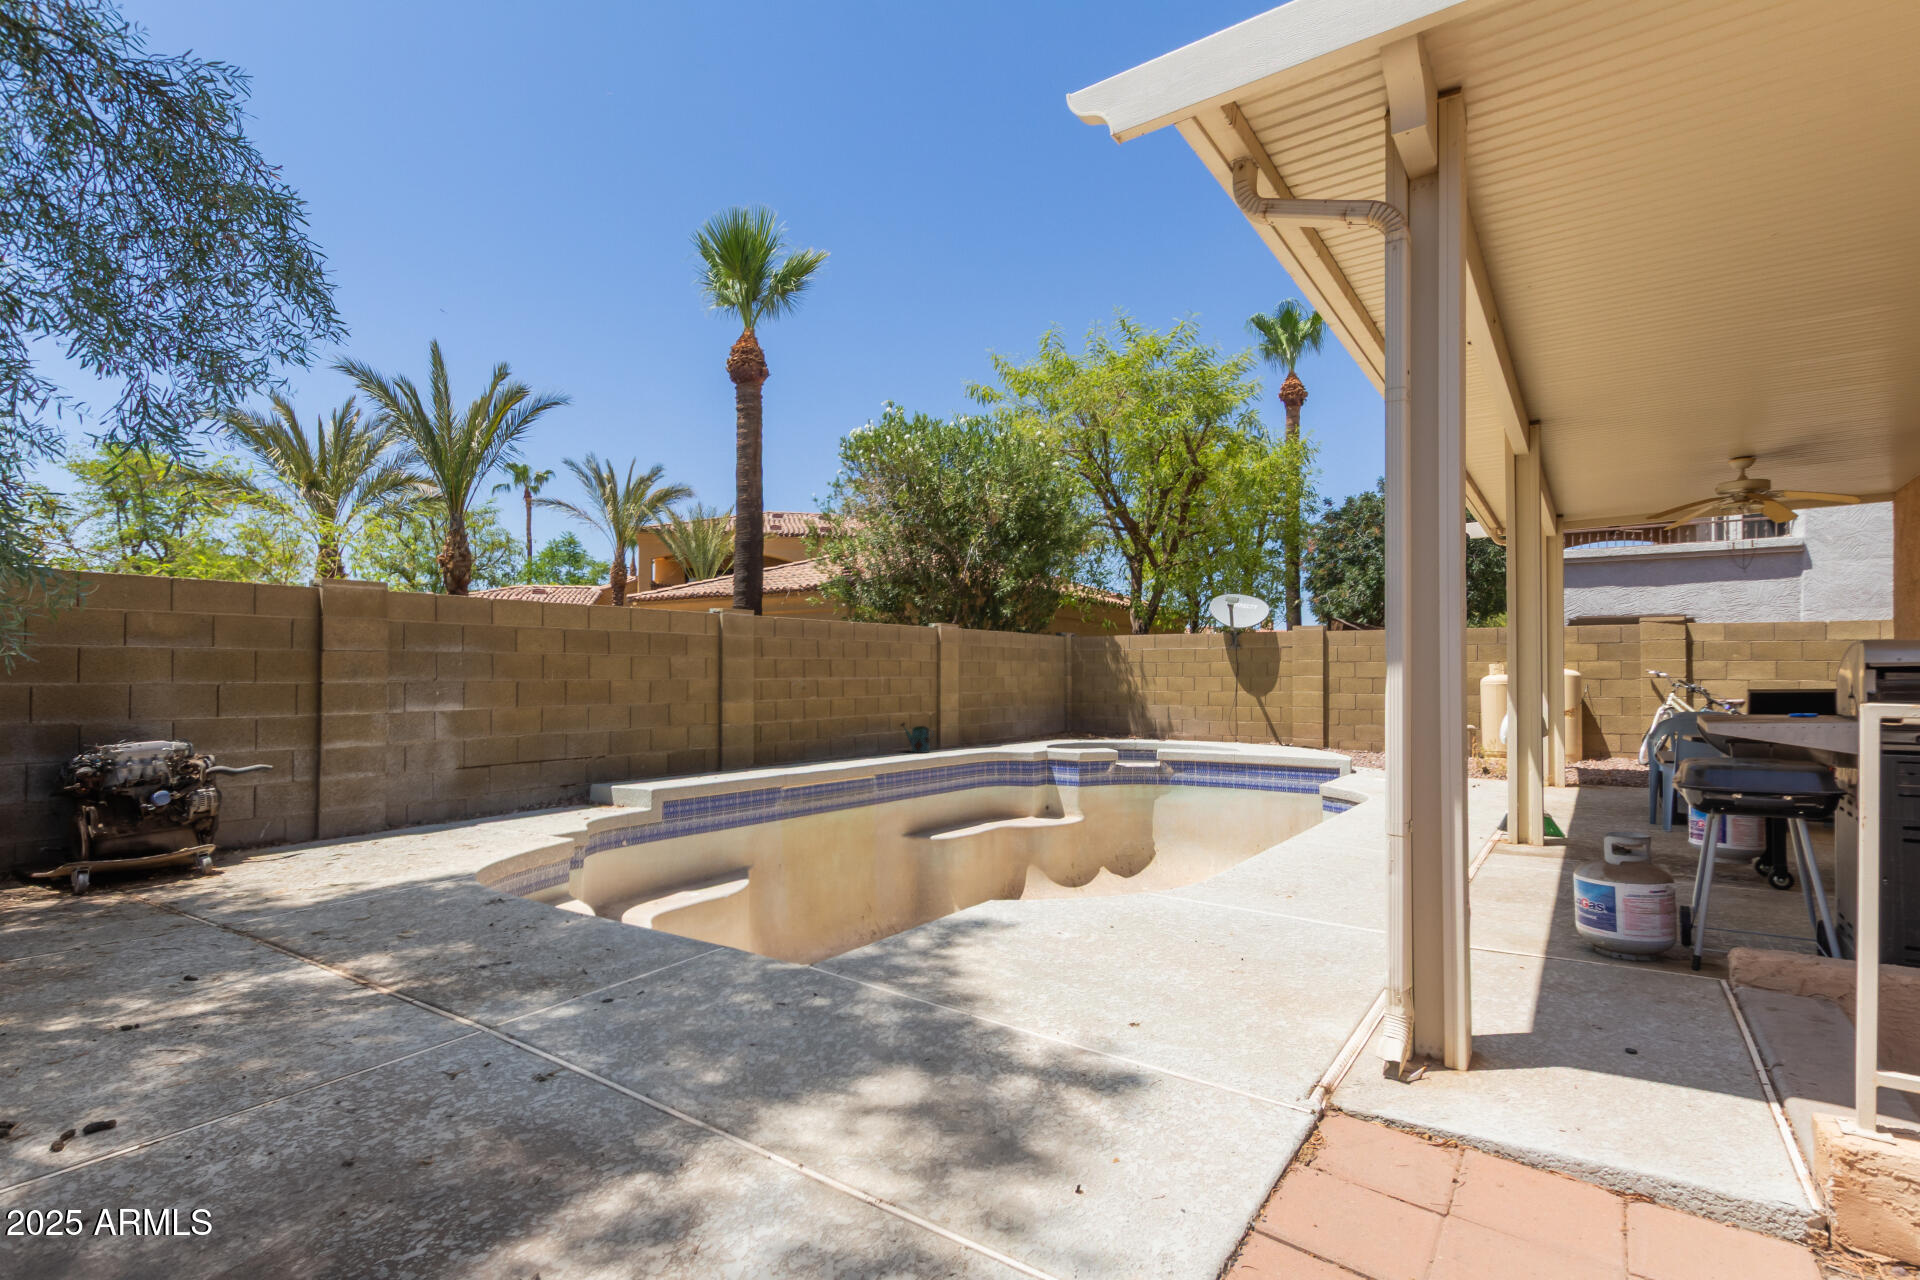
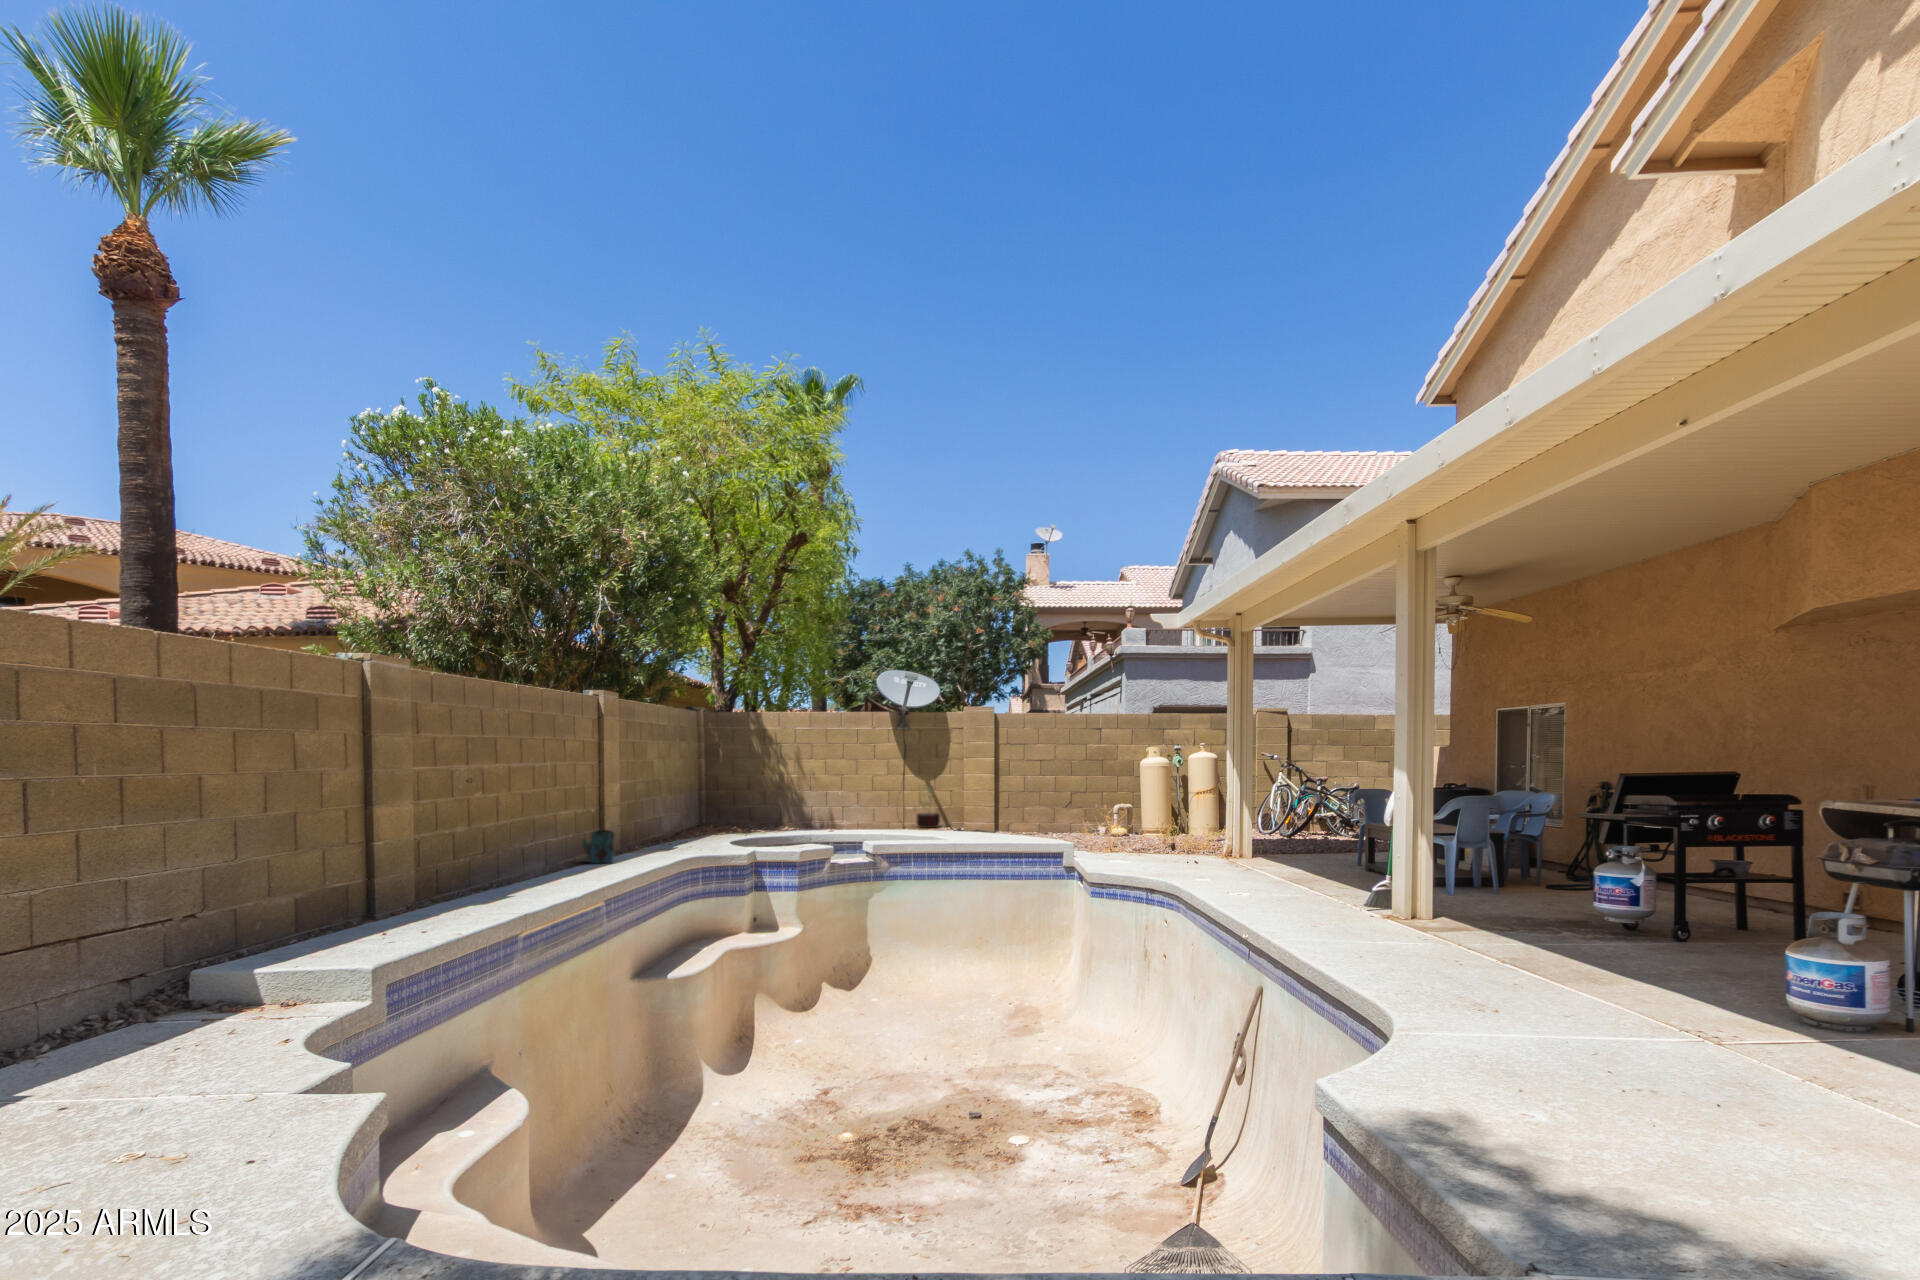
decorative plant: none [1242,701,1266,742] -> present [915,785,940,828]

